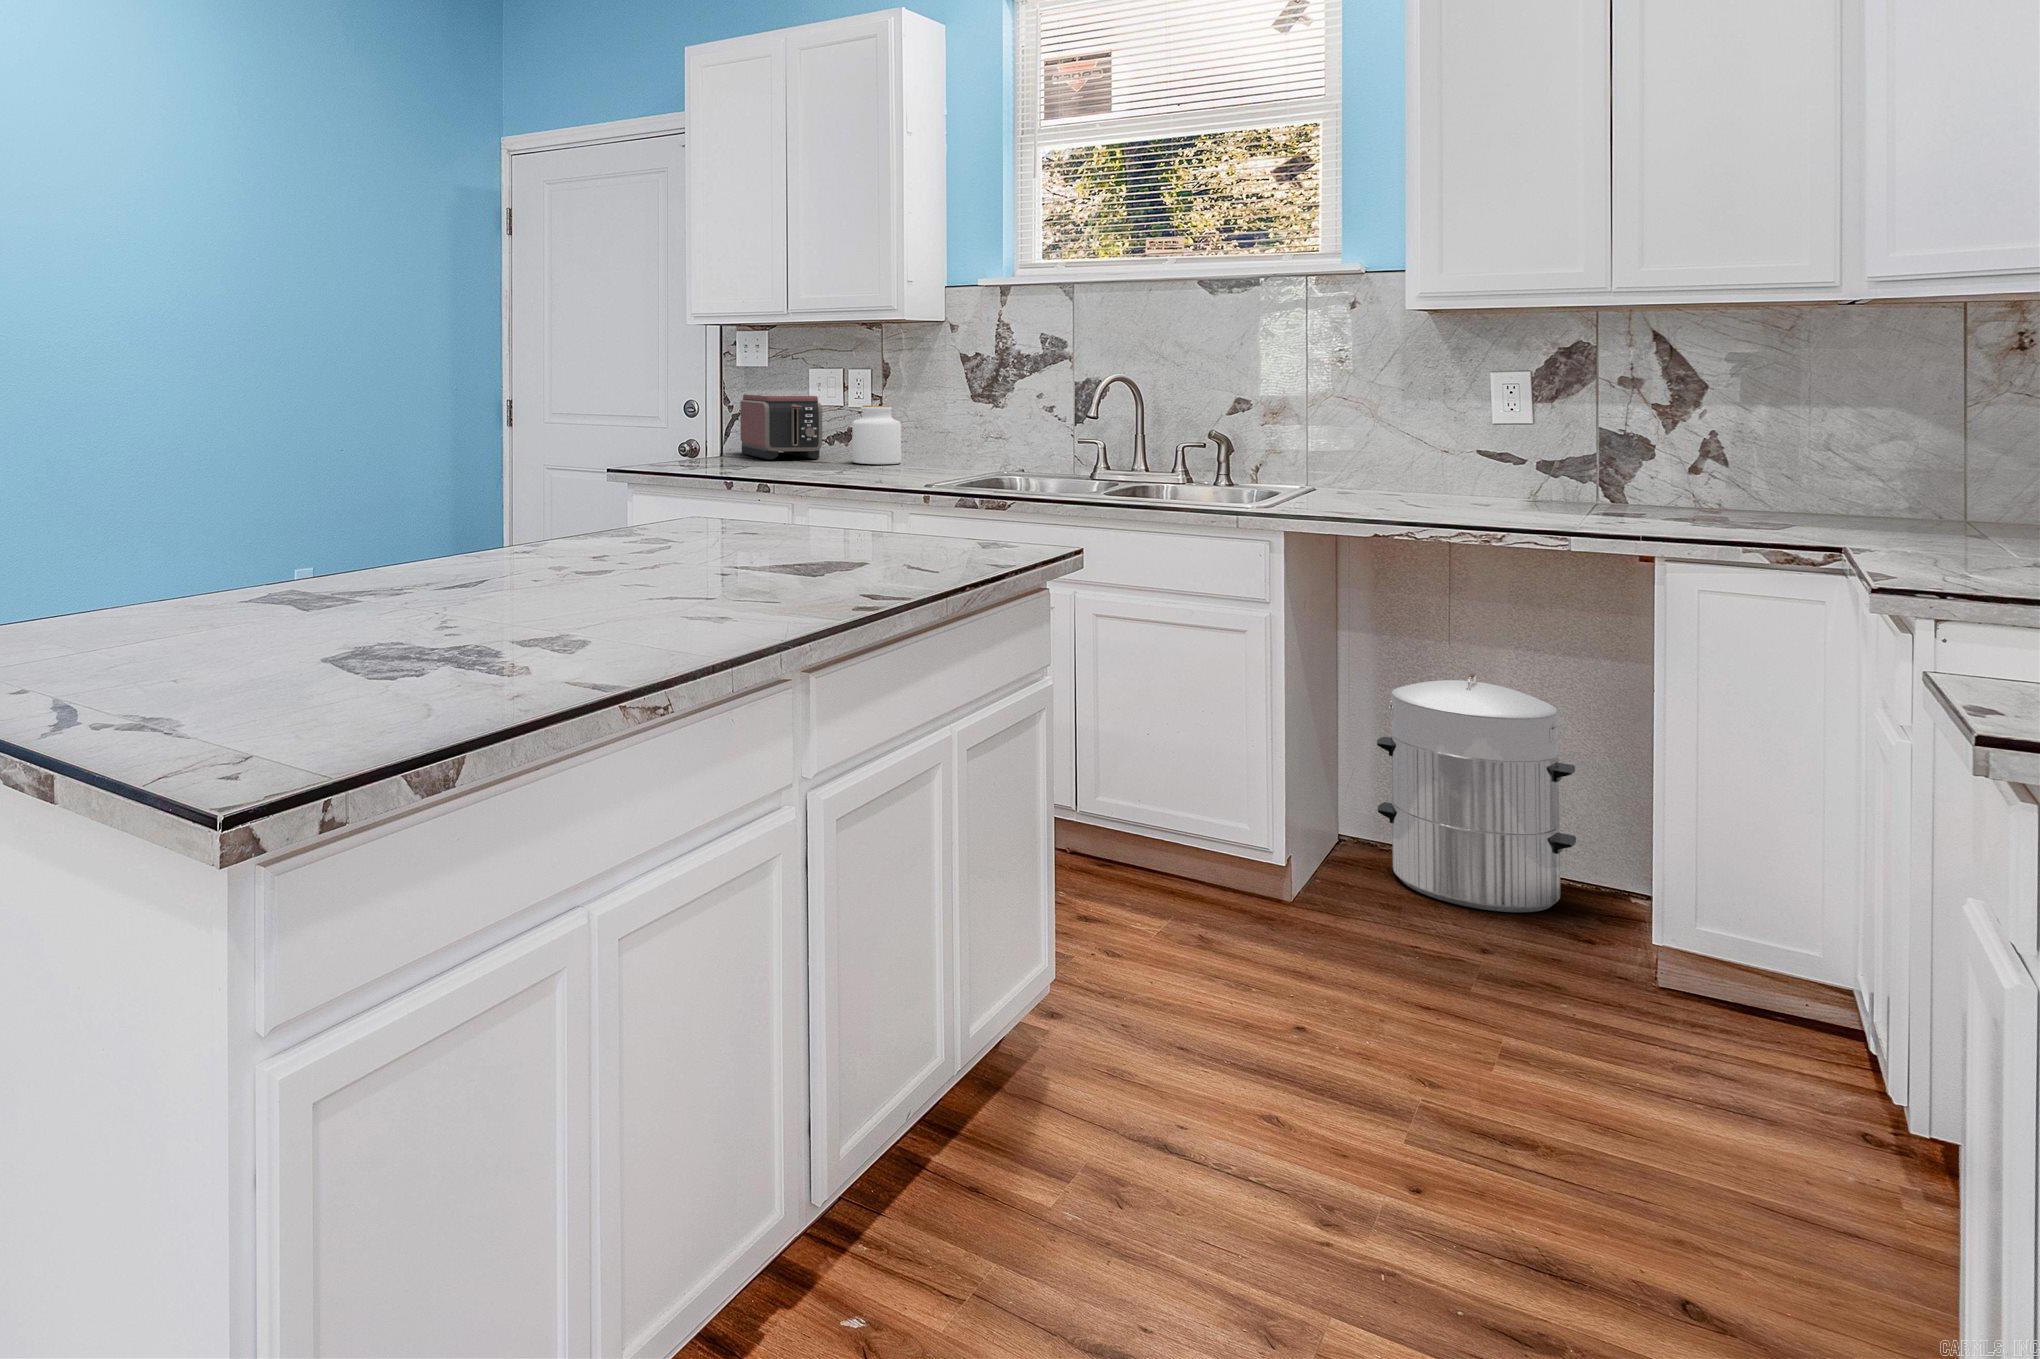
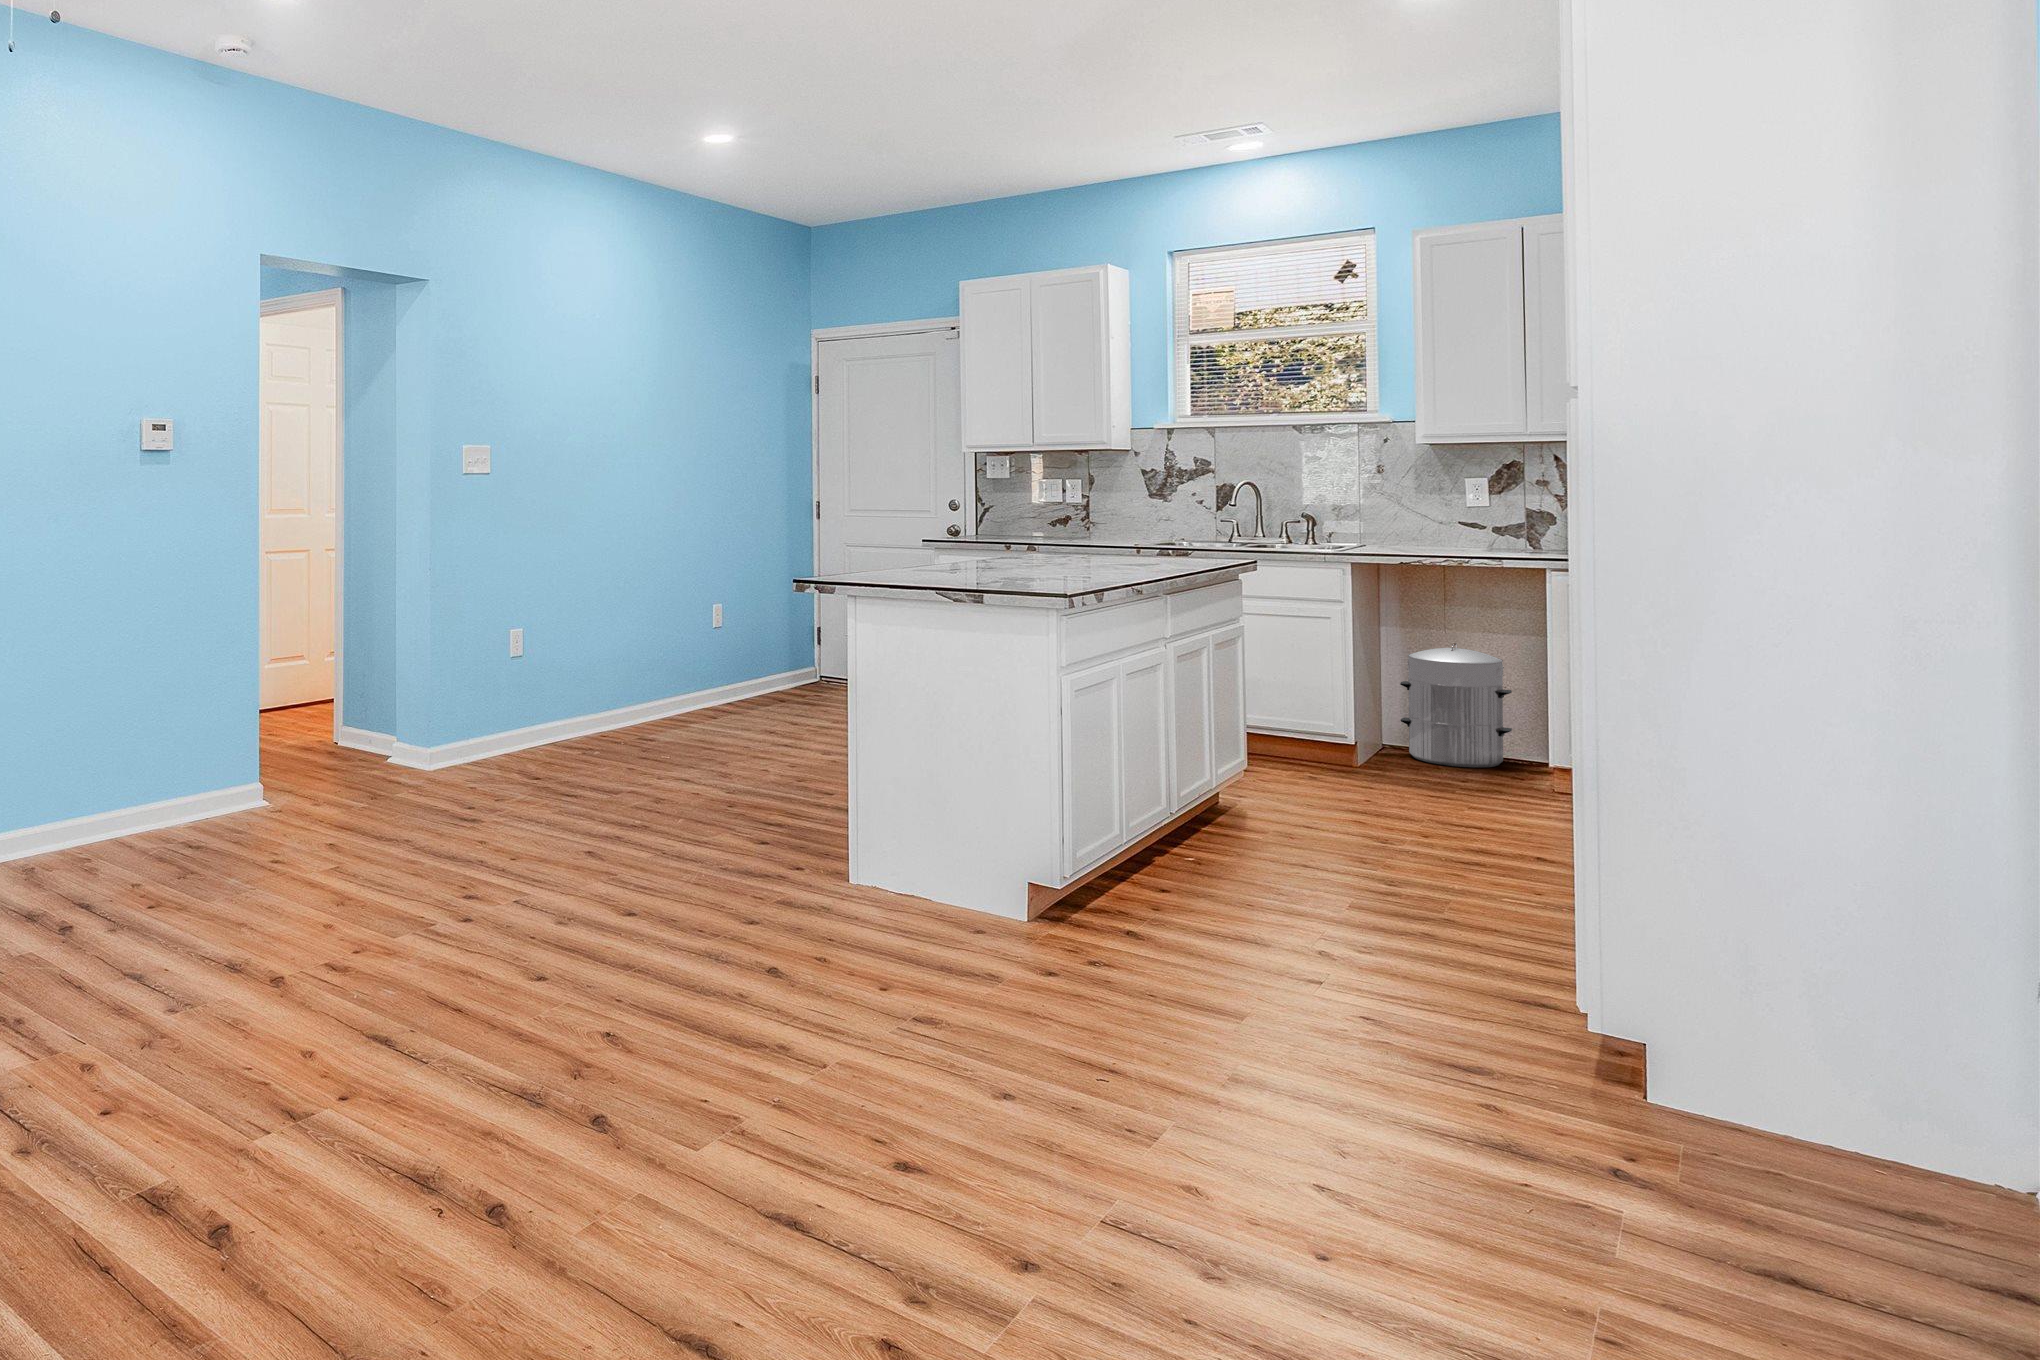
toaster: present [740,394,822,459] -> none [990,496,1049,536]
jar: present [852,405,901,464] -> none [1070,502,1102,537]

